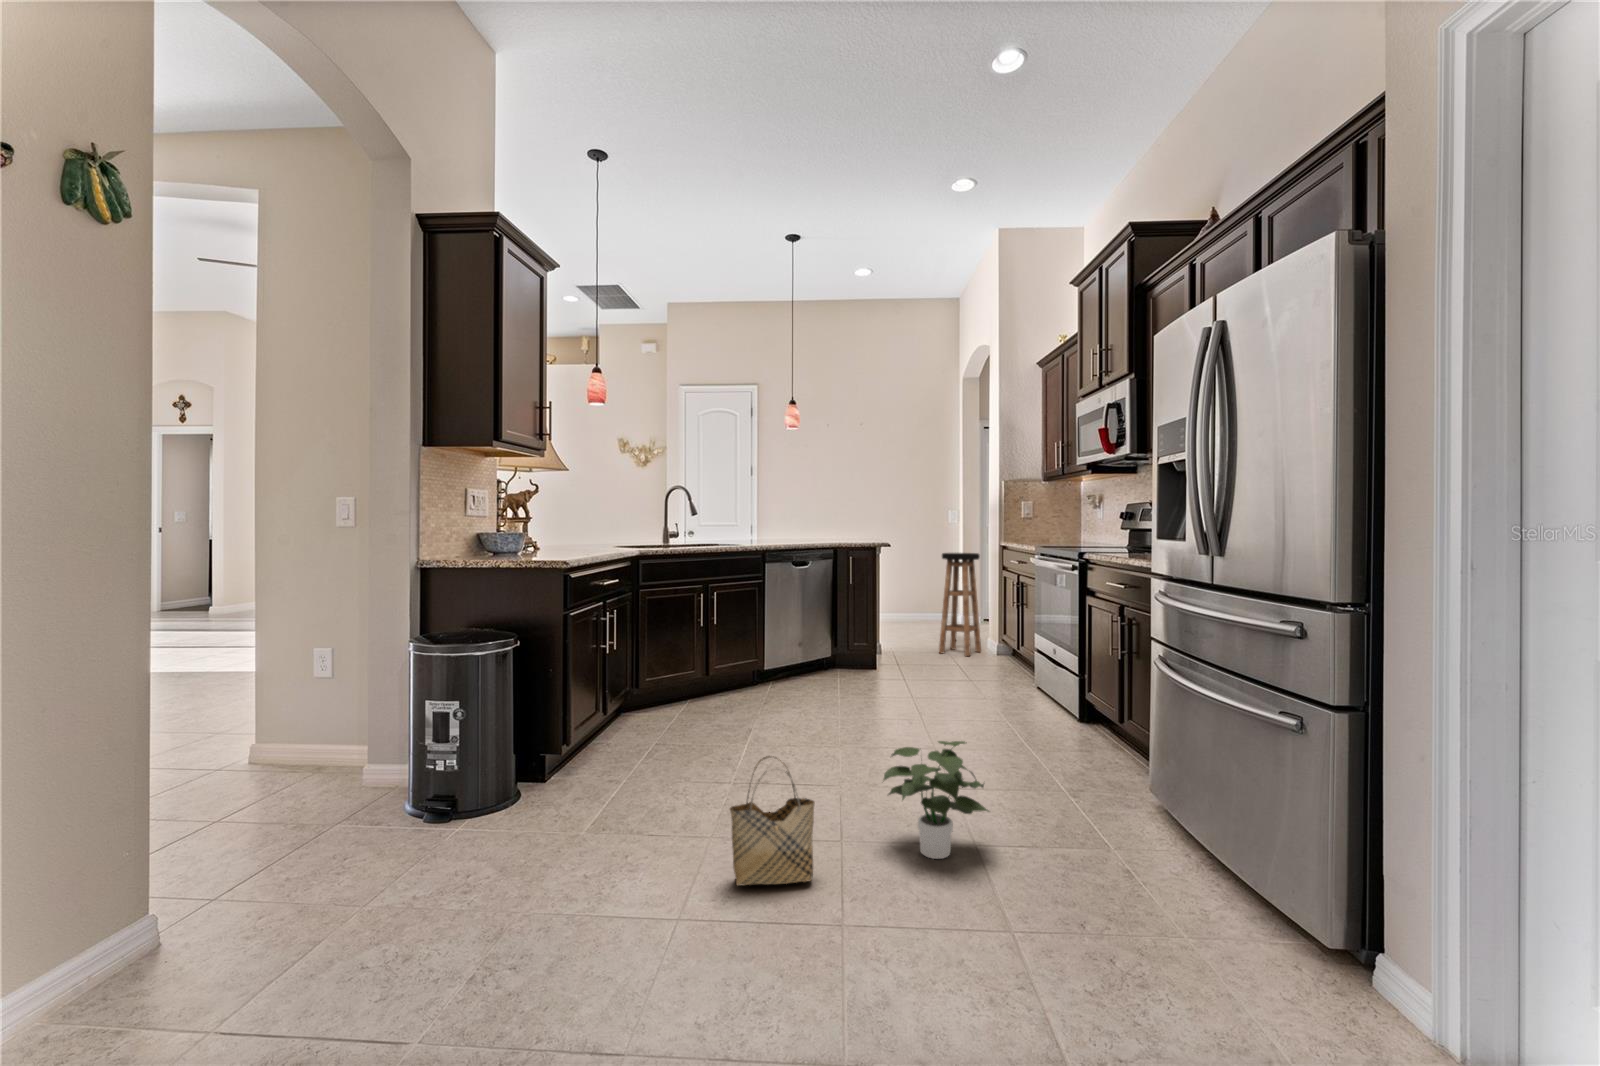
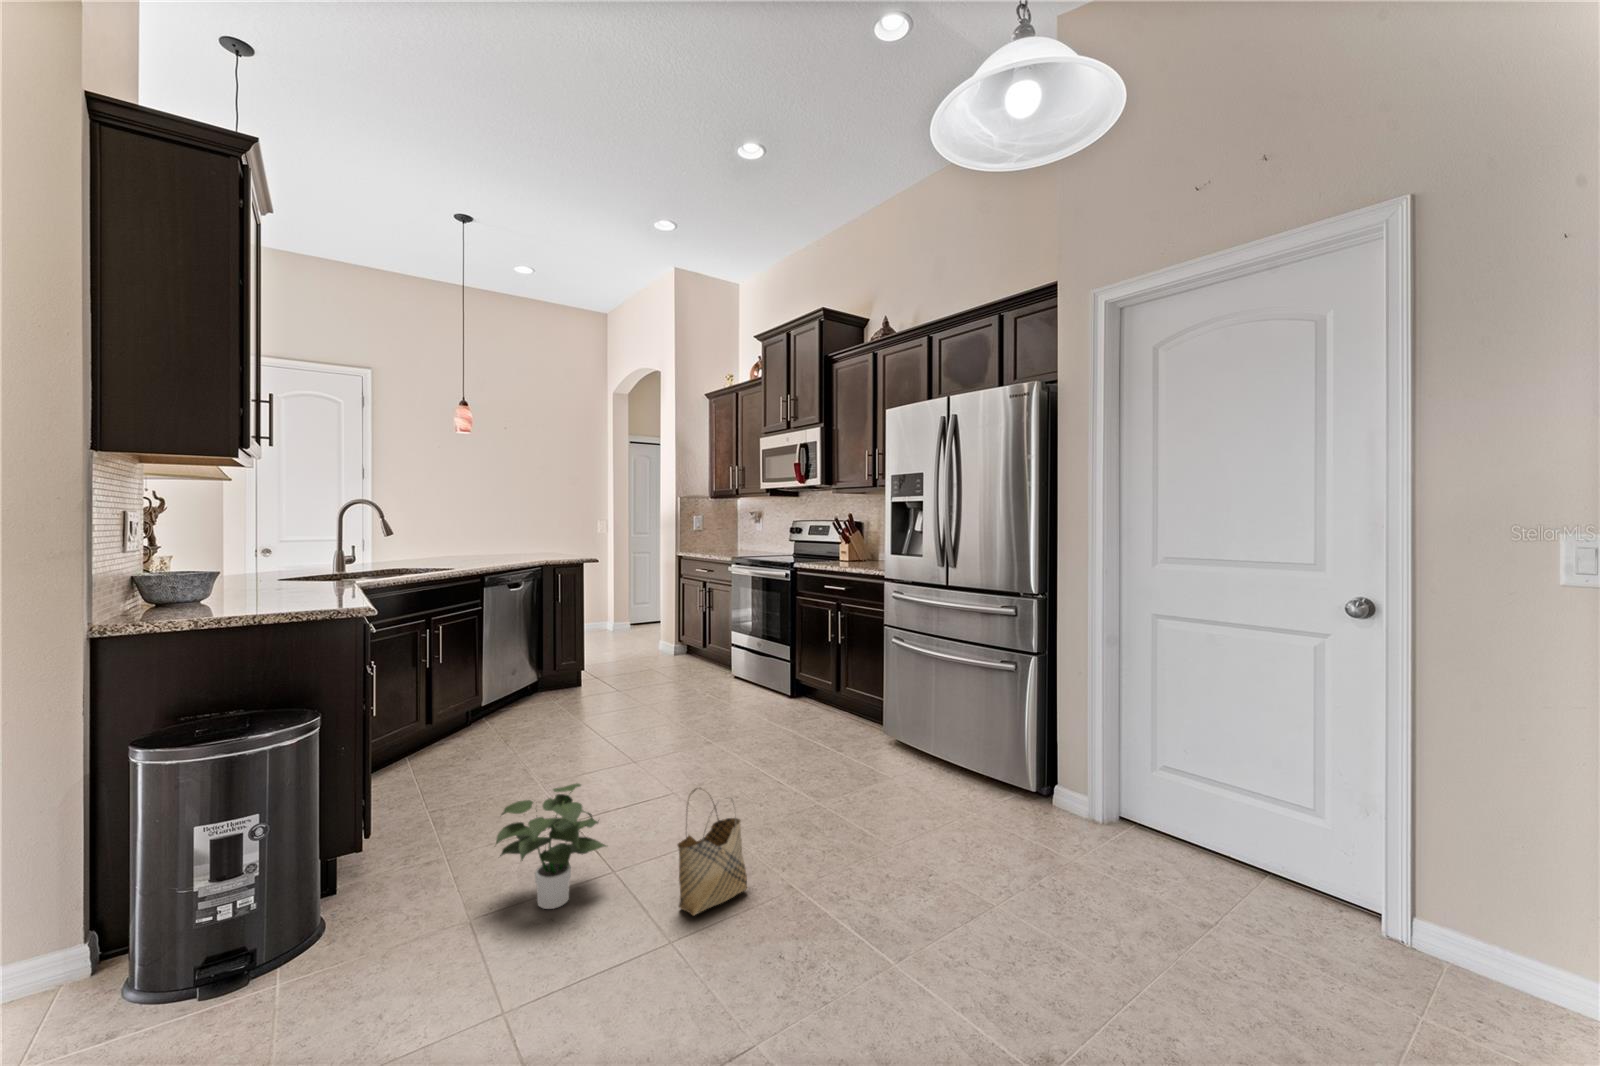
bar stool: present [939,553,981,656] -> none [621,562,657,658]
potted plant: present [884,741,989,859] -> present [496,784,606,909]

